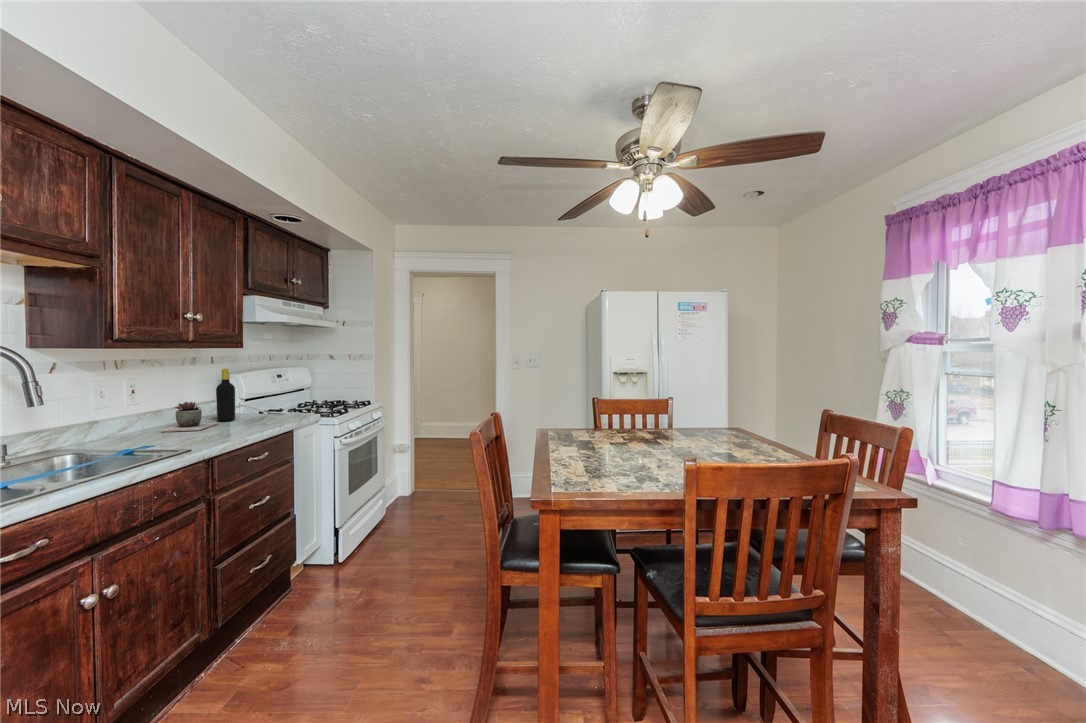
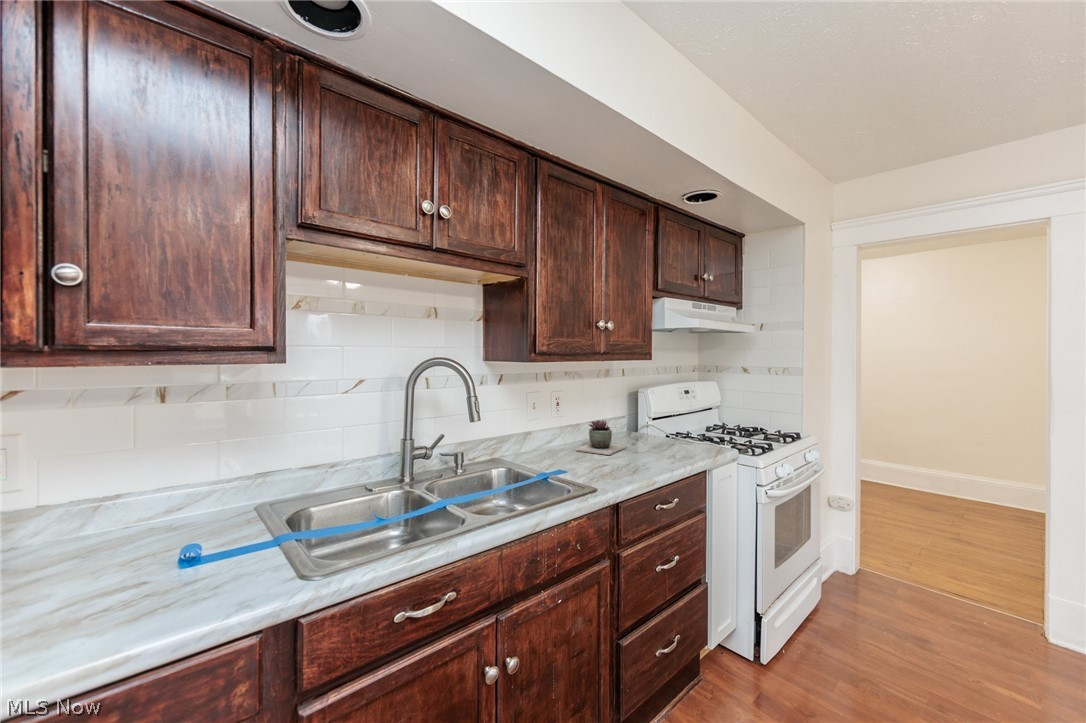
bottle: present [216,369,235,421] -> none [626,384,644,444]

